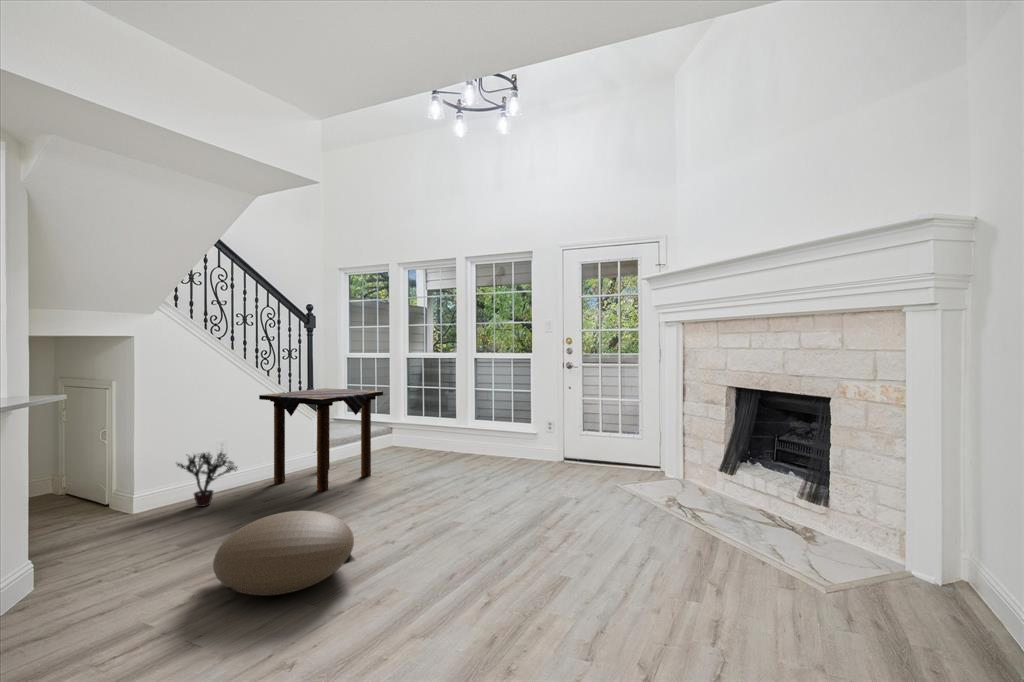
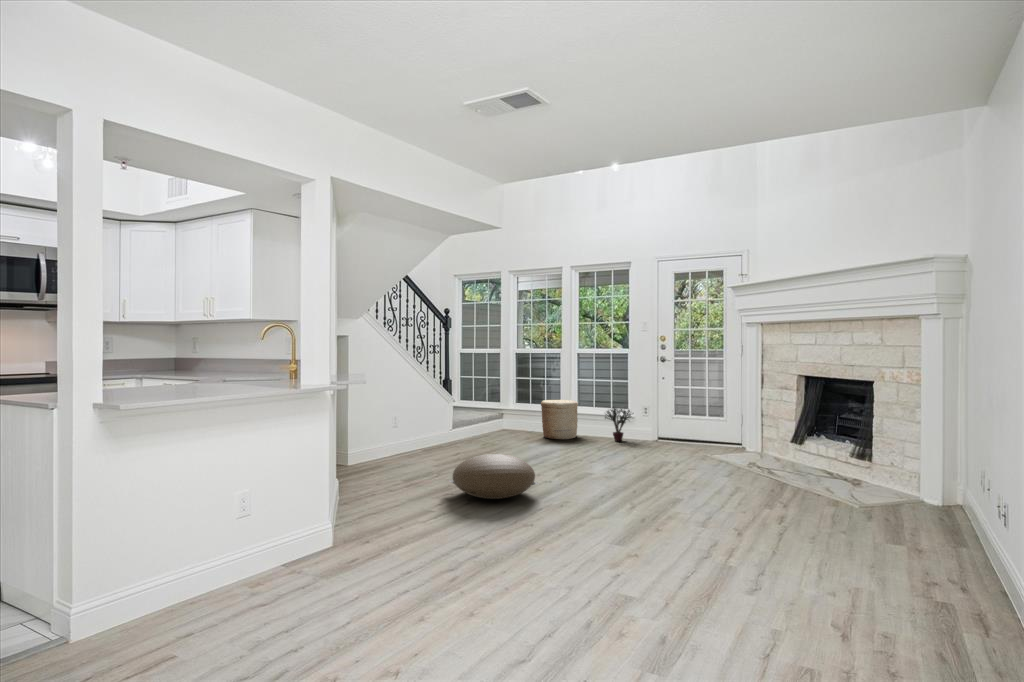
side table: present [259,388,383,492] -> none [420,378,512,456]
woven basket: none [429,412,473,461] -> present [541,400,578,439]
potted plant: present [177,452,237,507] -> present [605,408,631,441]

